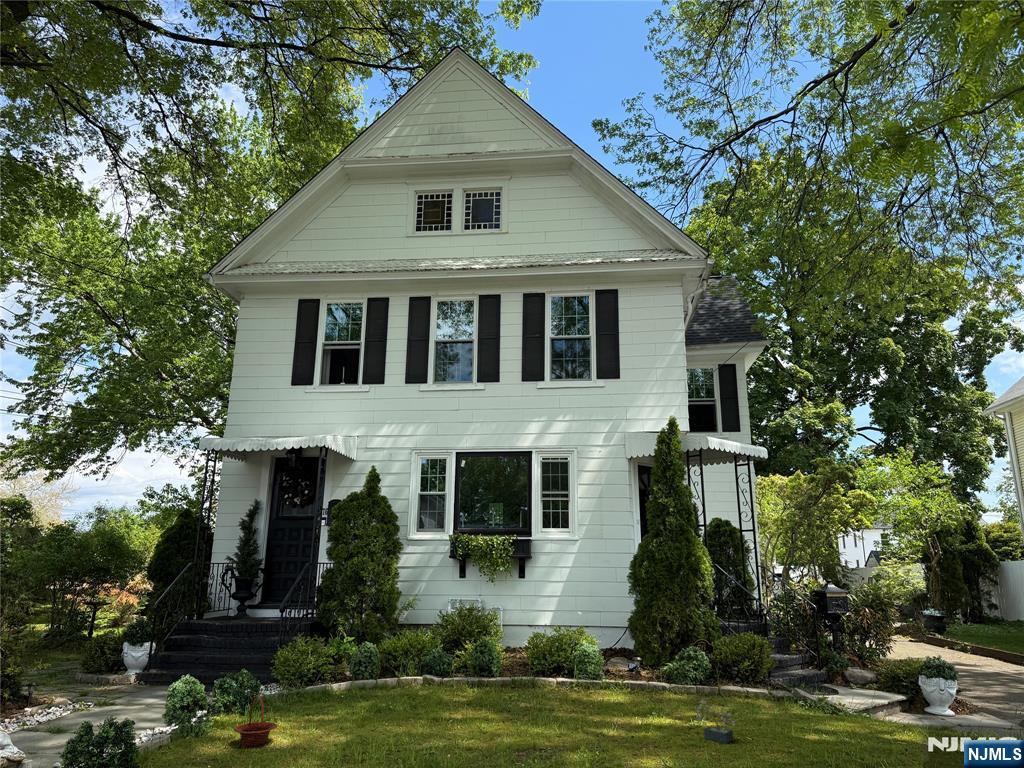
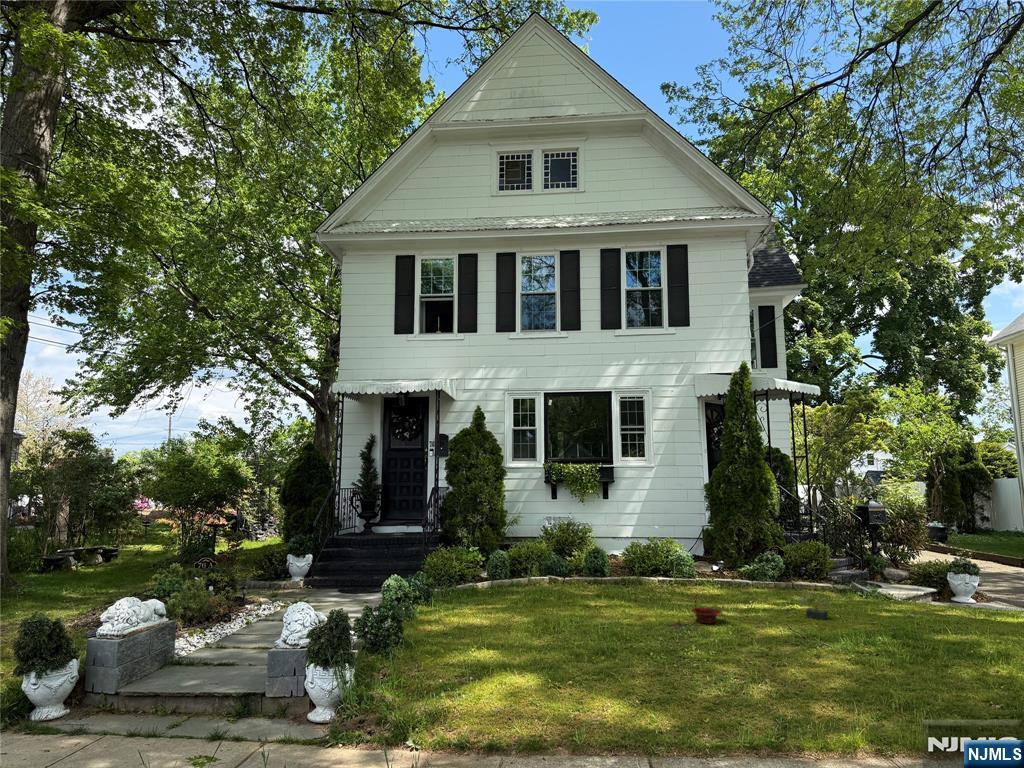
basket: present [234,697,277,746] -> present [691,593,721,623]

